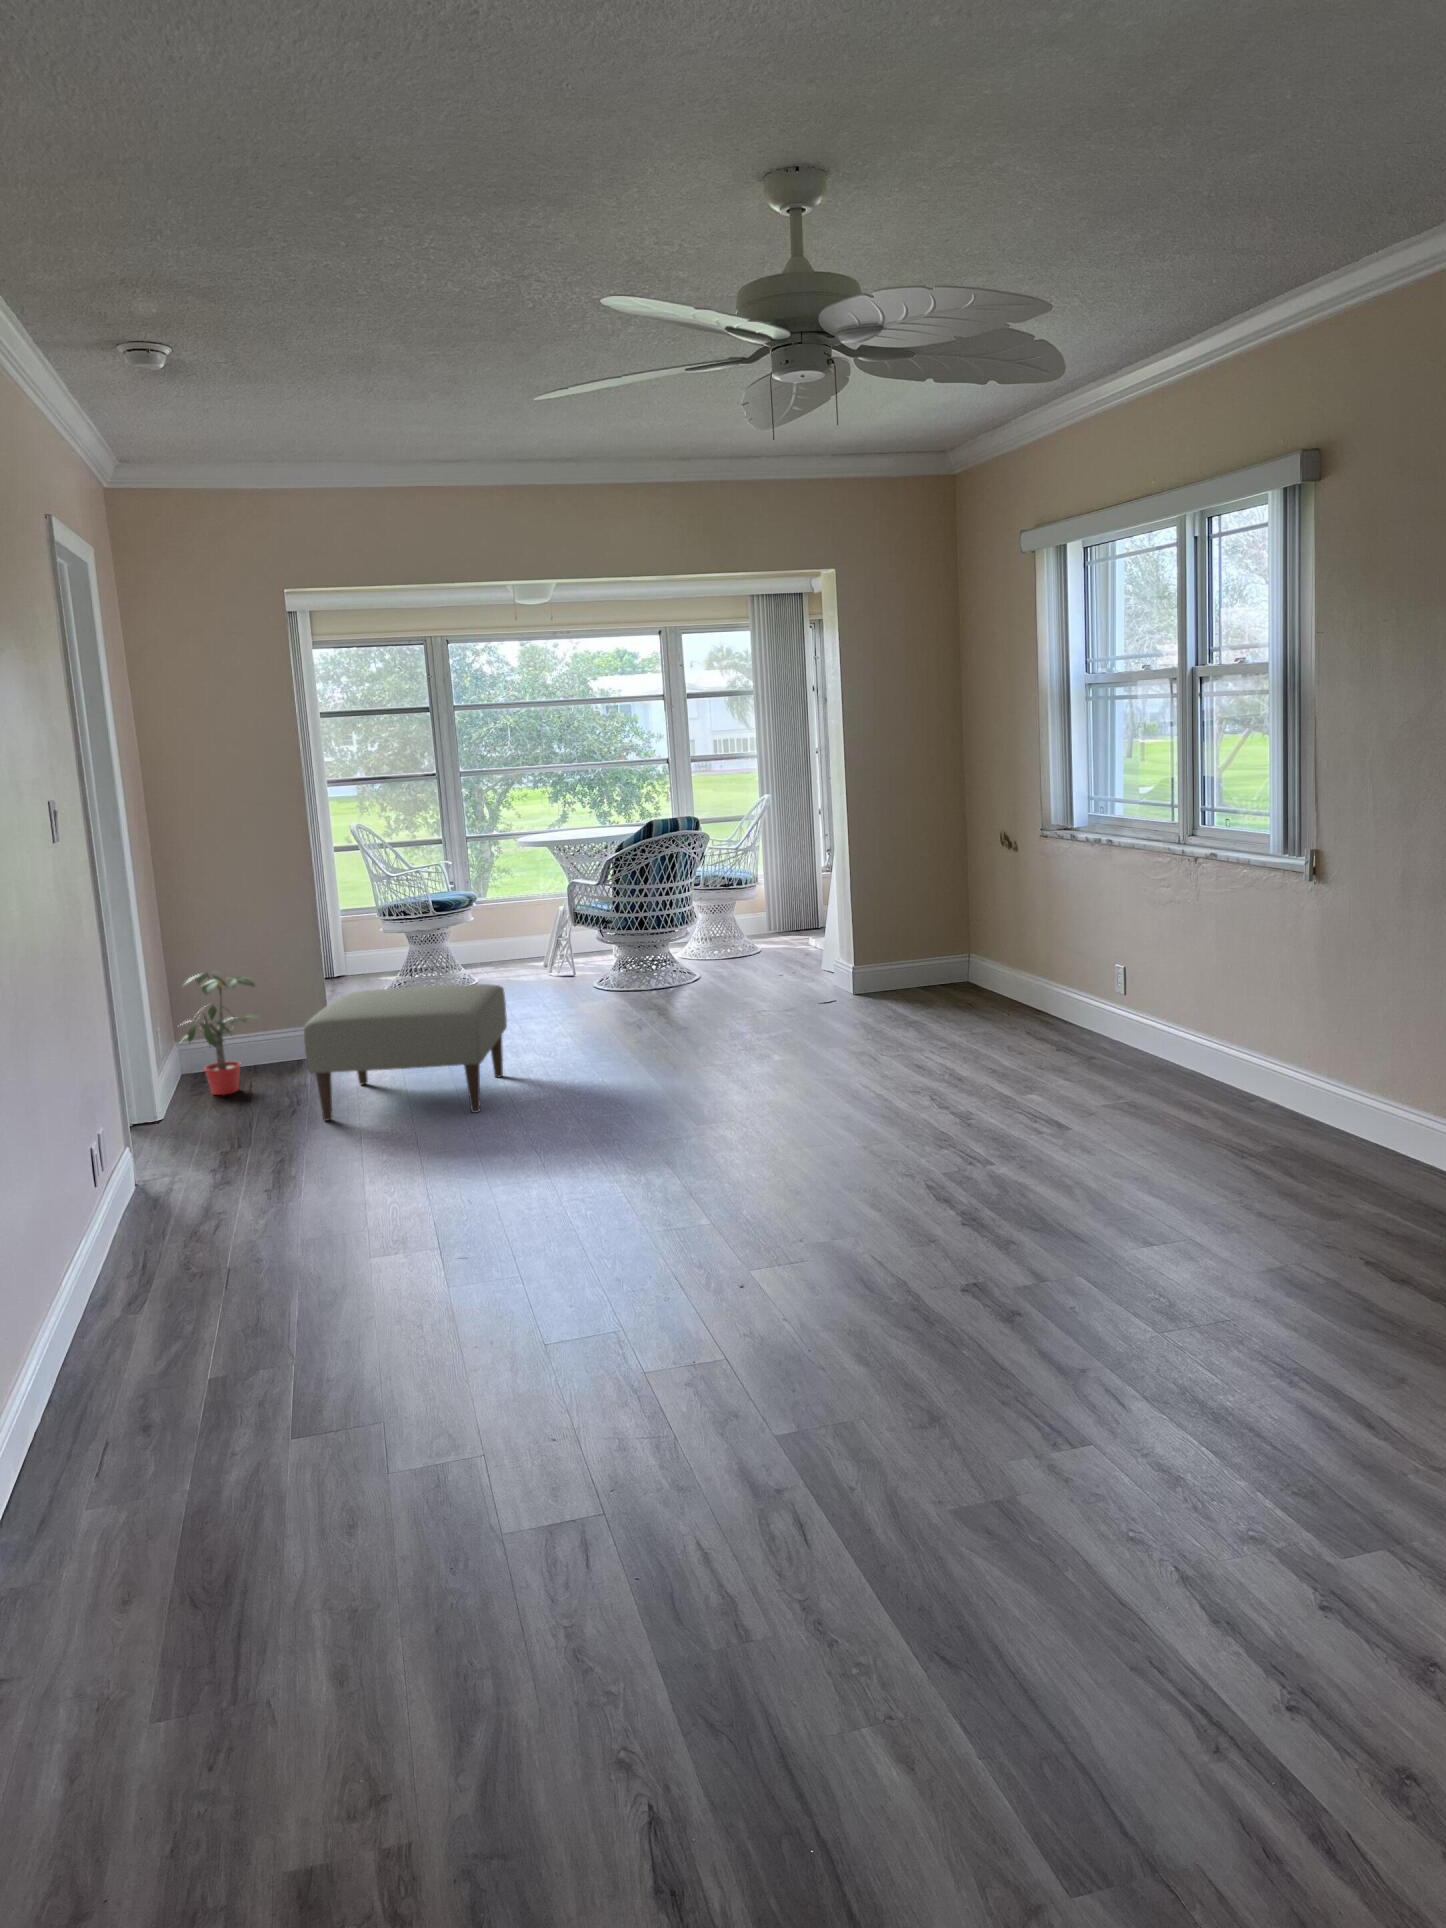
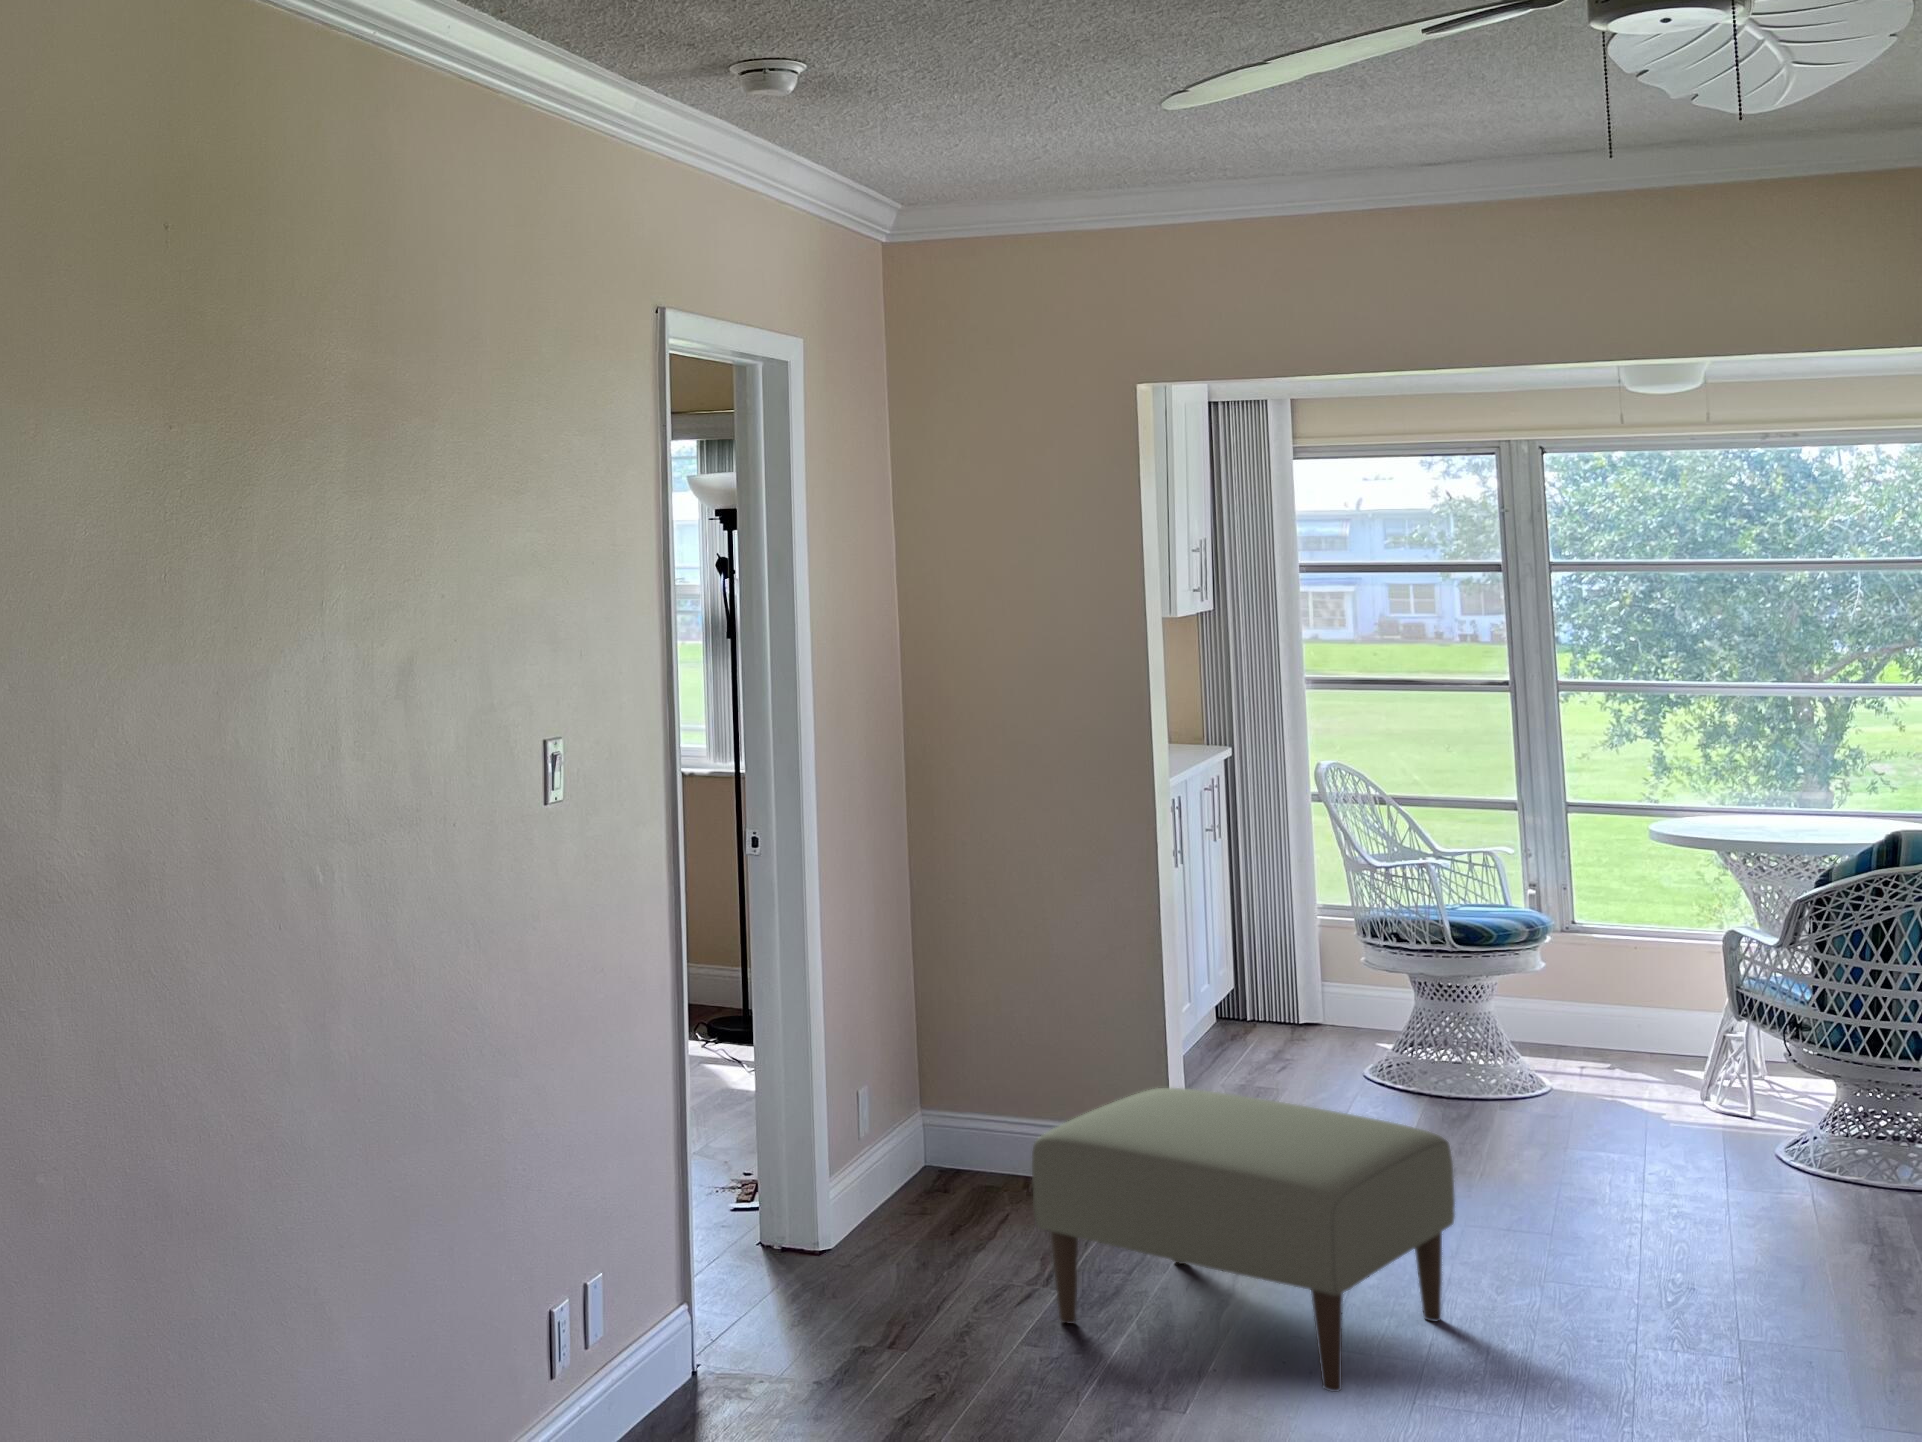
potted plant: present [186,972,258,1095] -> none [883,1001,1054,1218]

